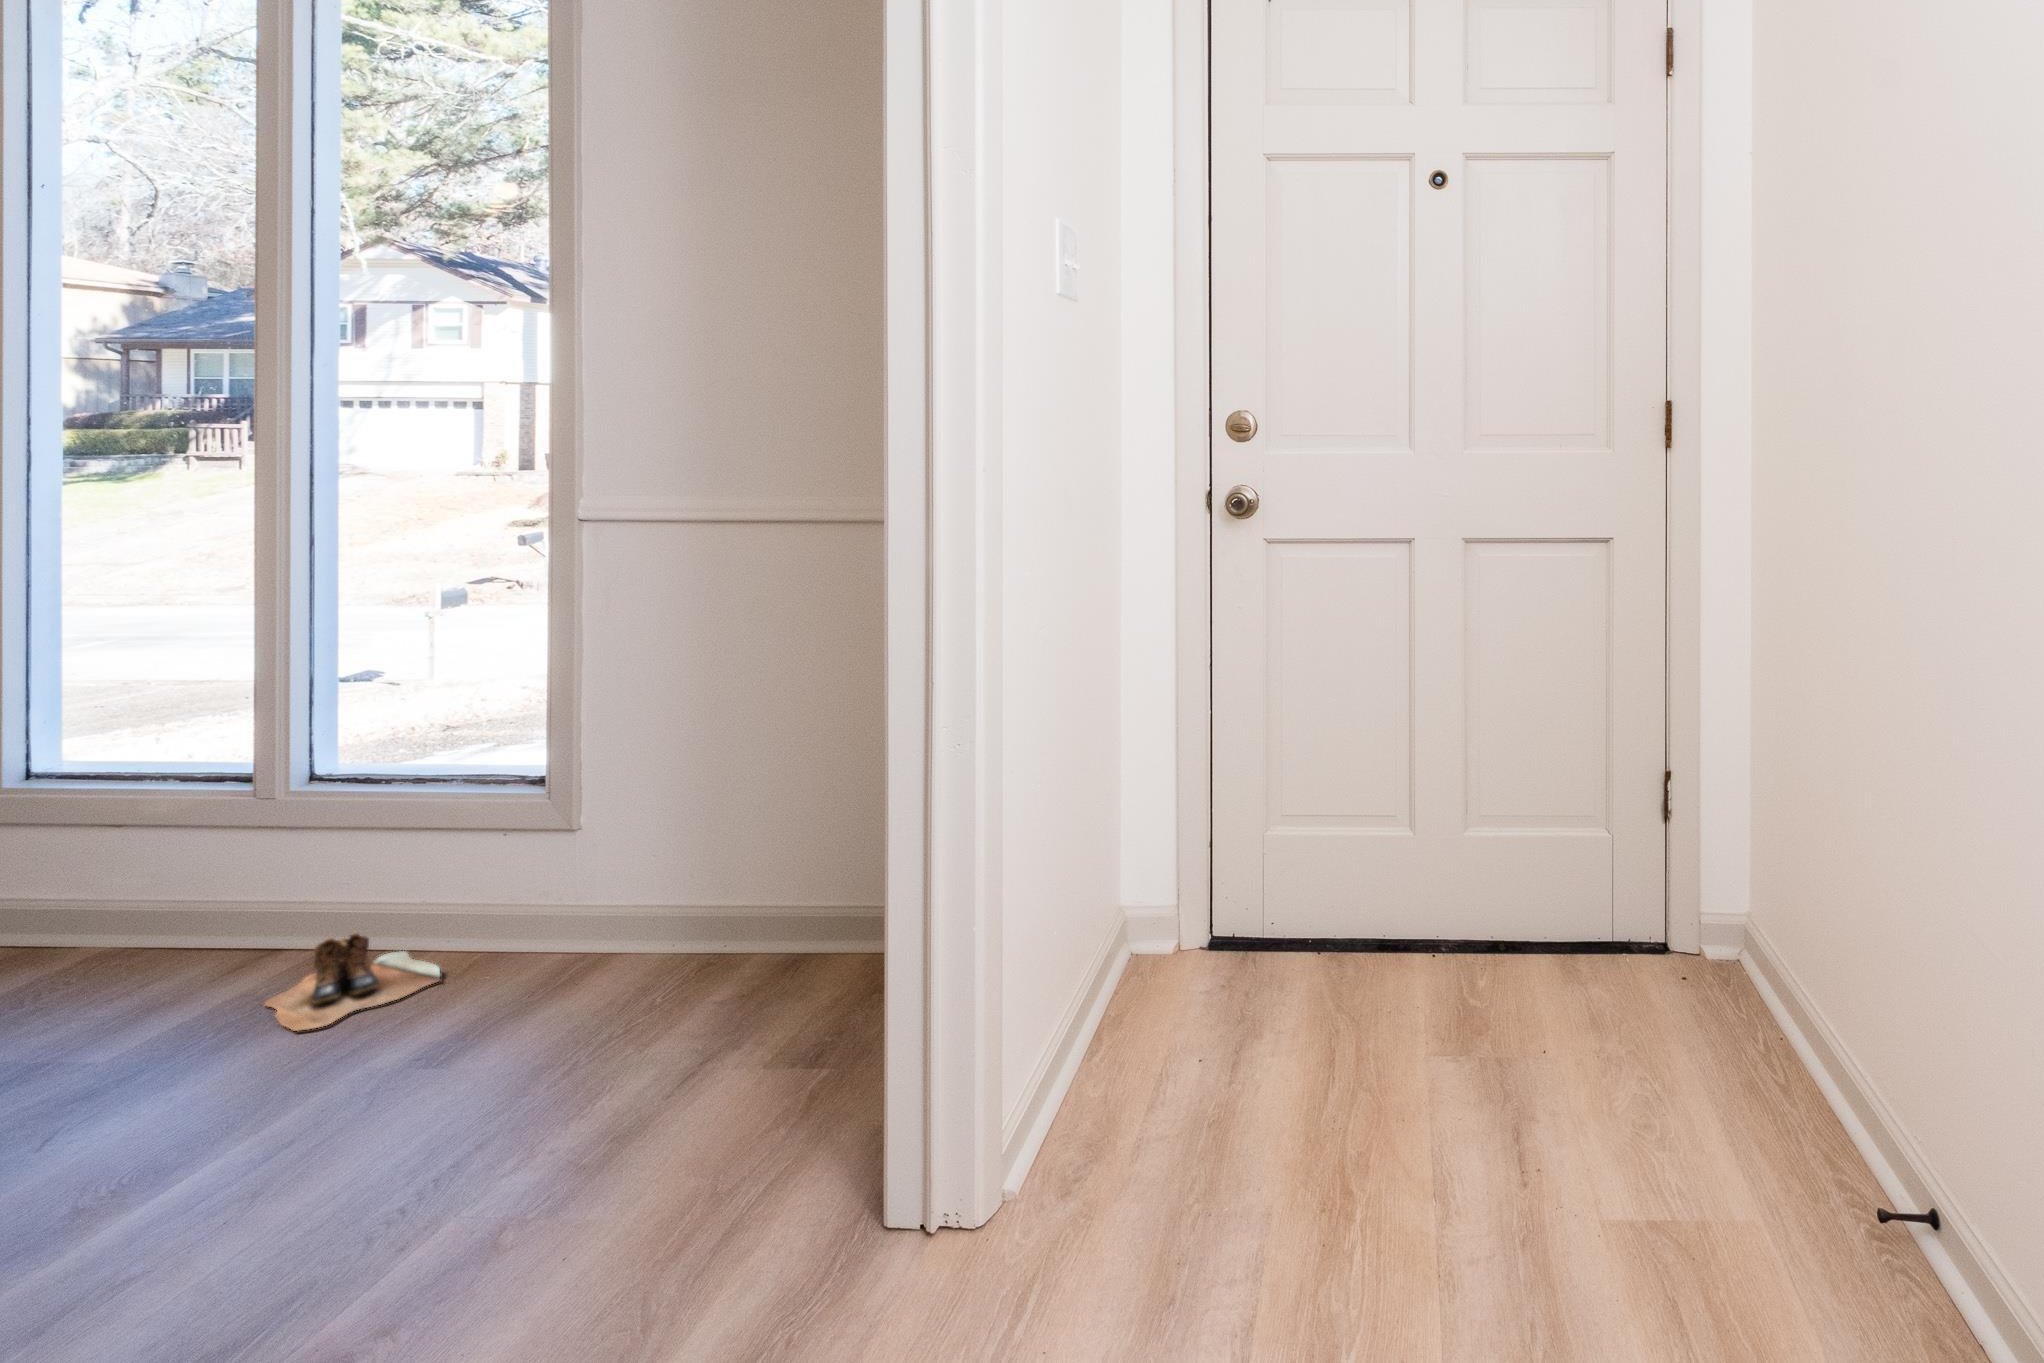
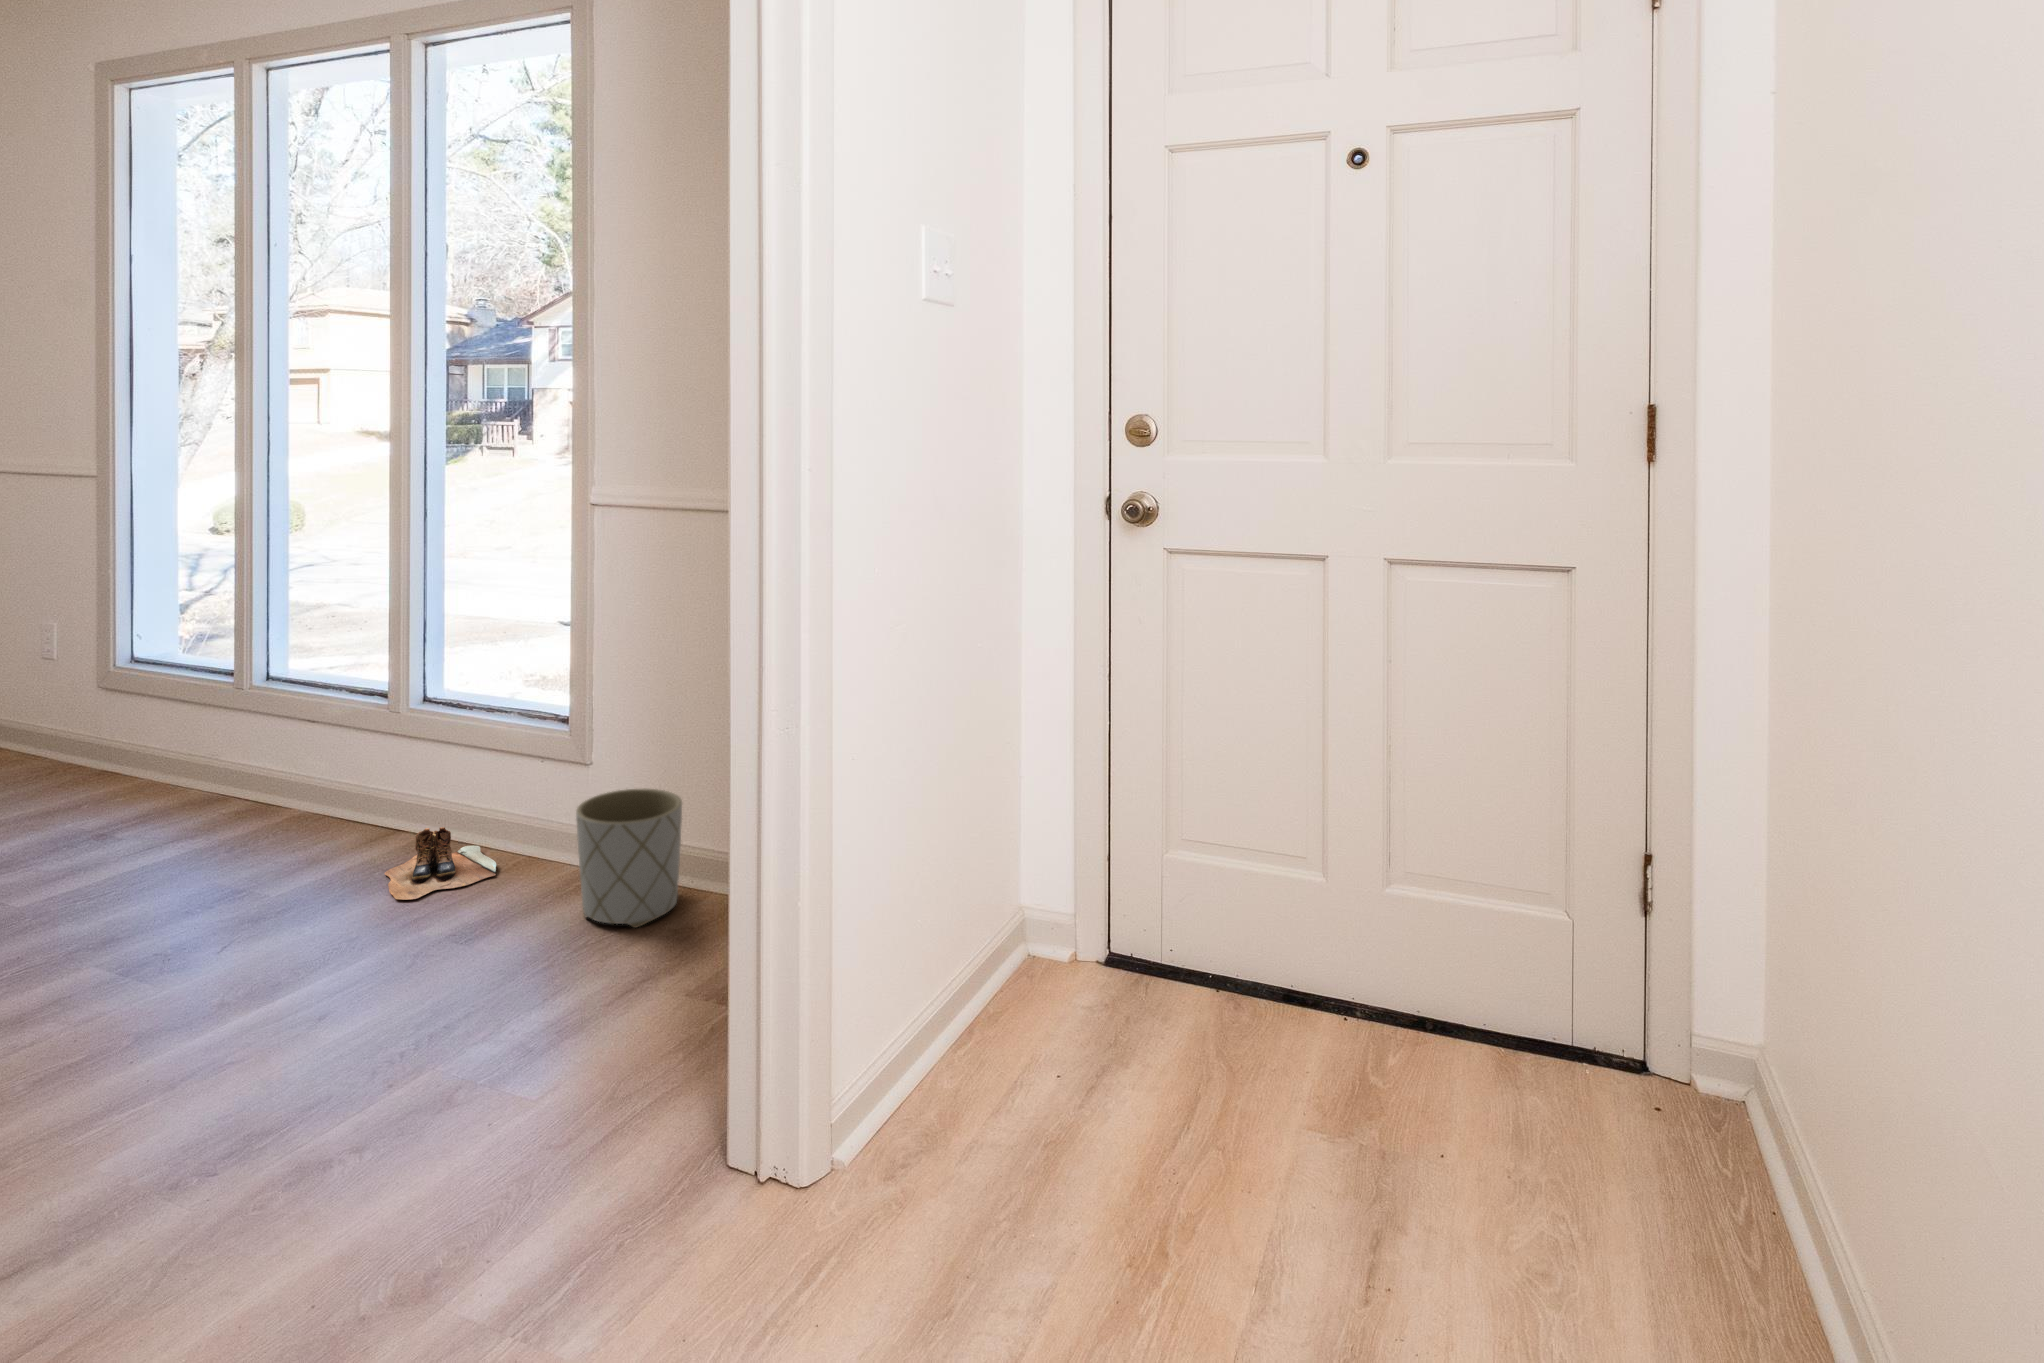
planter: none [577,845,717,1006] -> present [576,789,682,928]

